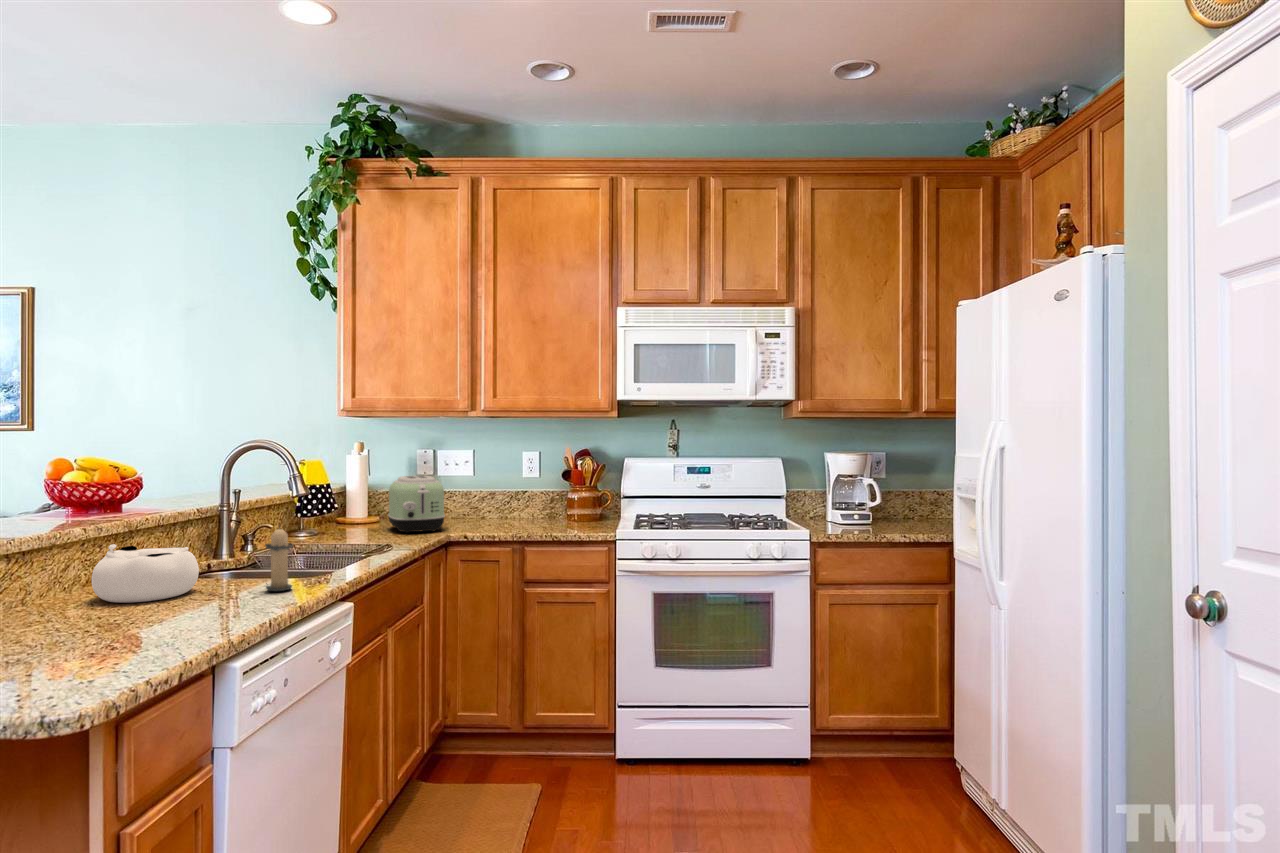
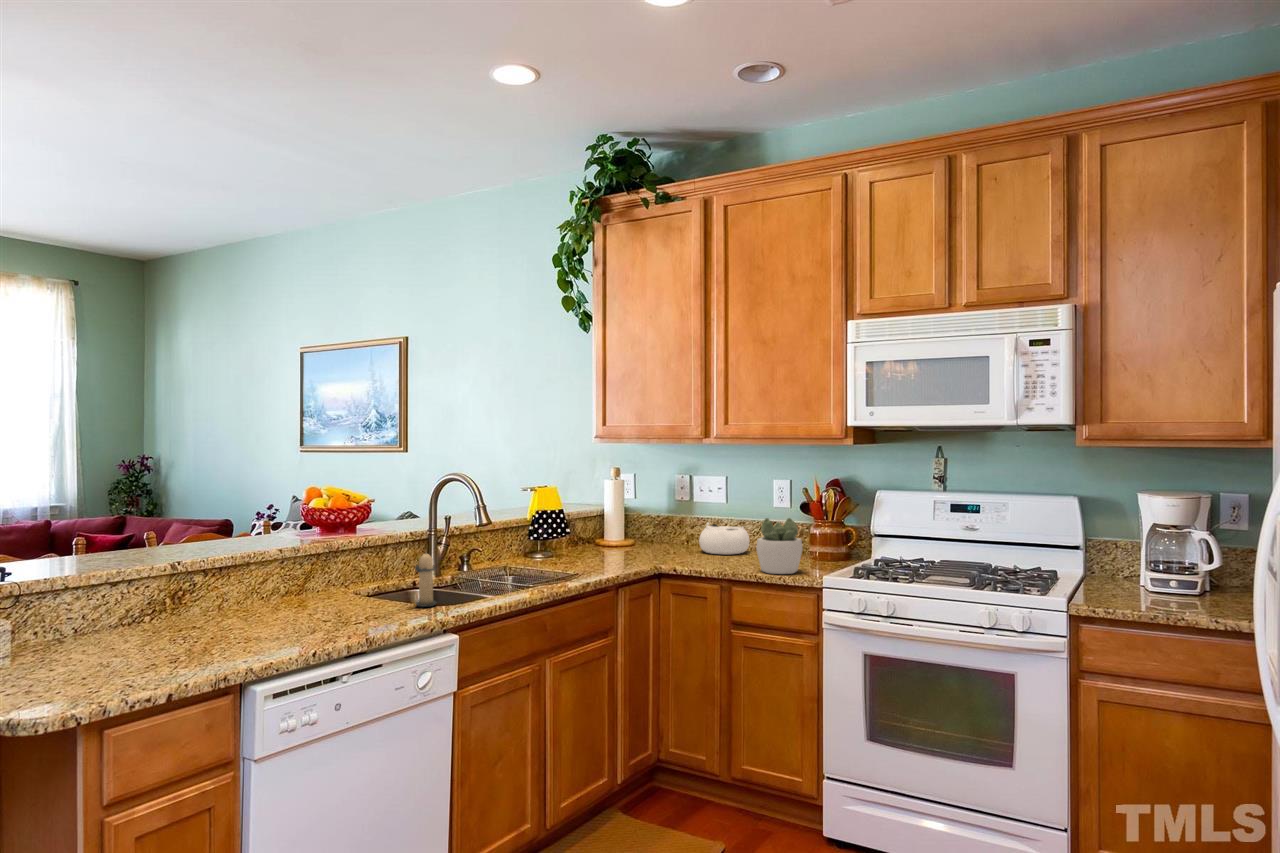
toaster: present [388,476,445,533] -> none [619,503,671,560]
succulent plant: none [545,482,584,533] -> present [756,518,802,574]
decorative bowl: present [92,544,199,603] -> present [699,522,749,555]

